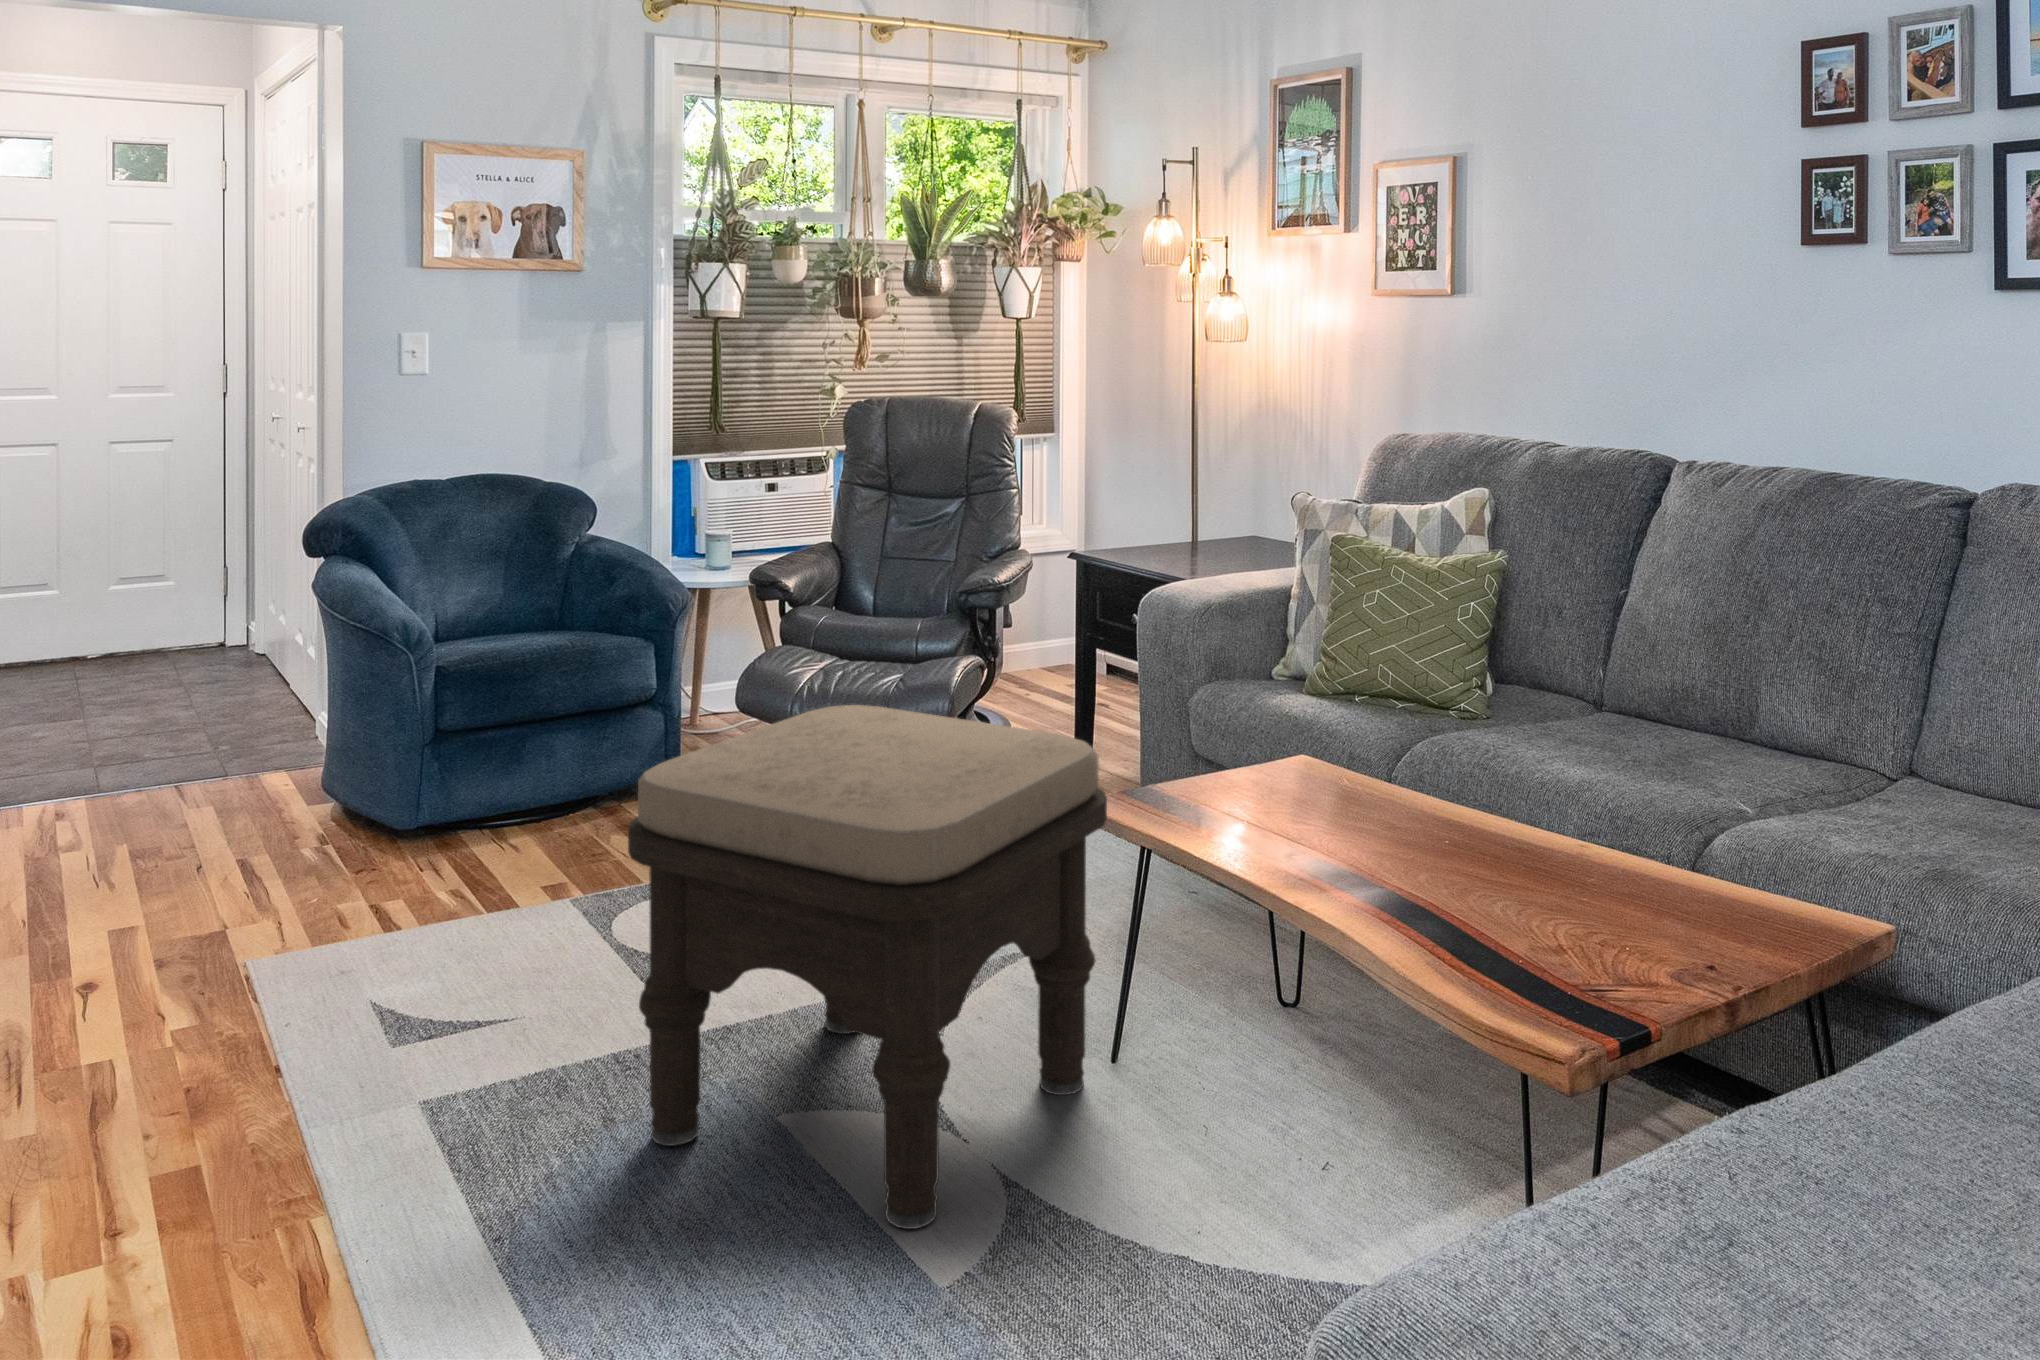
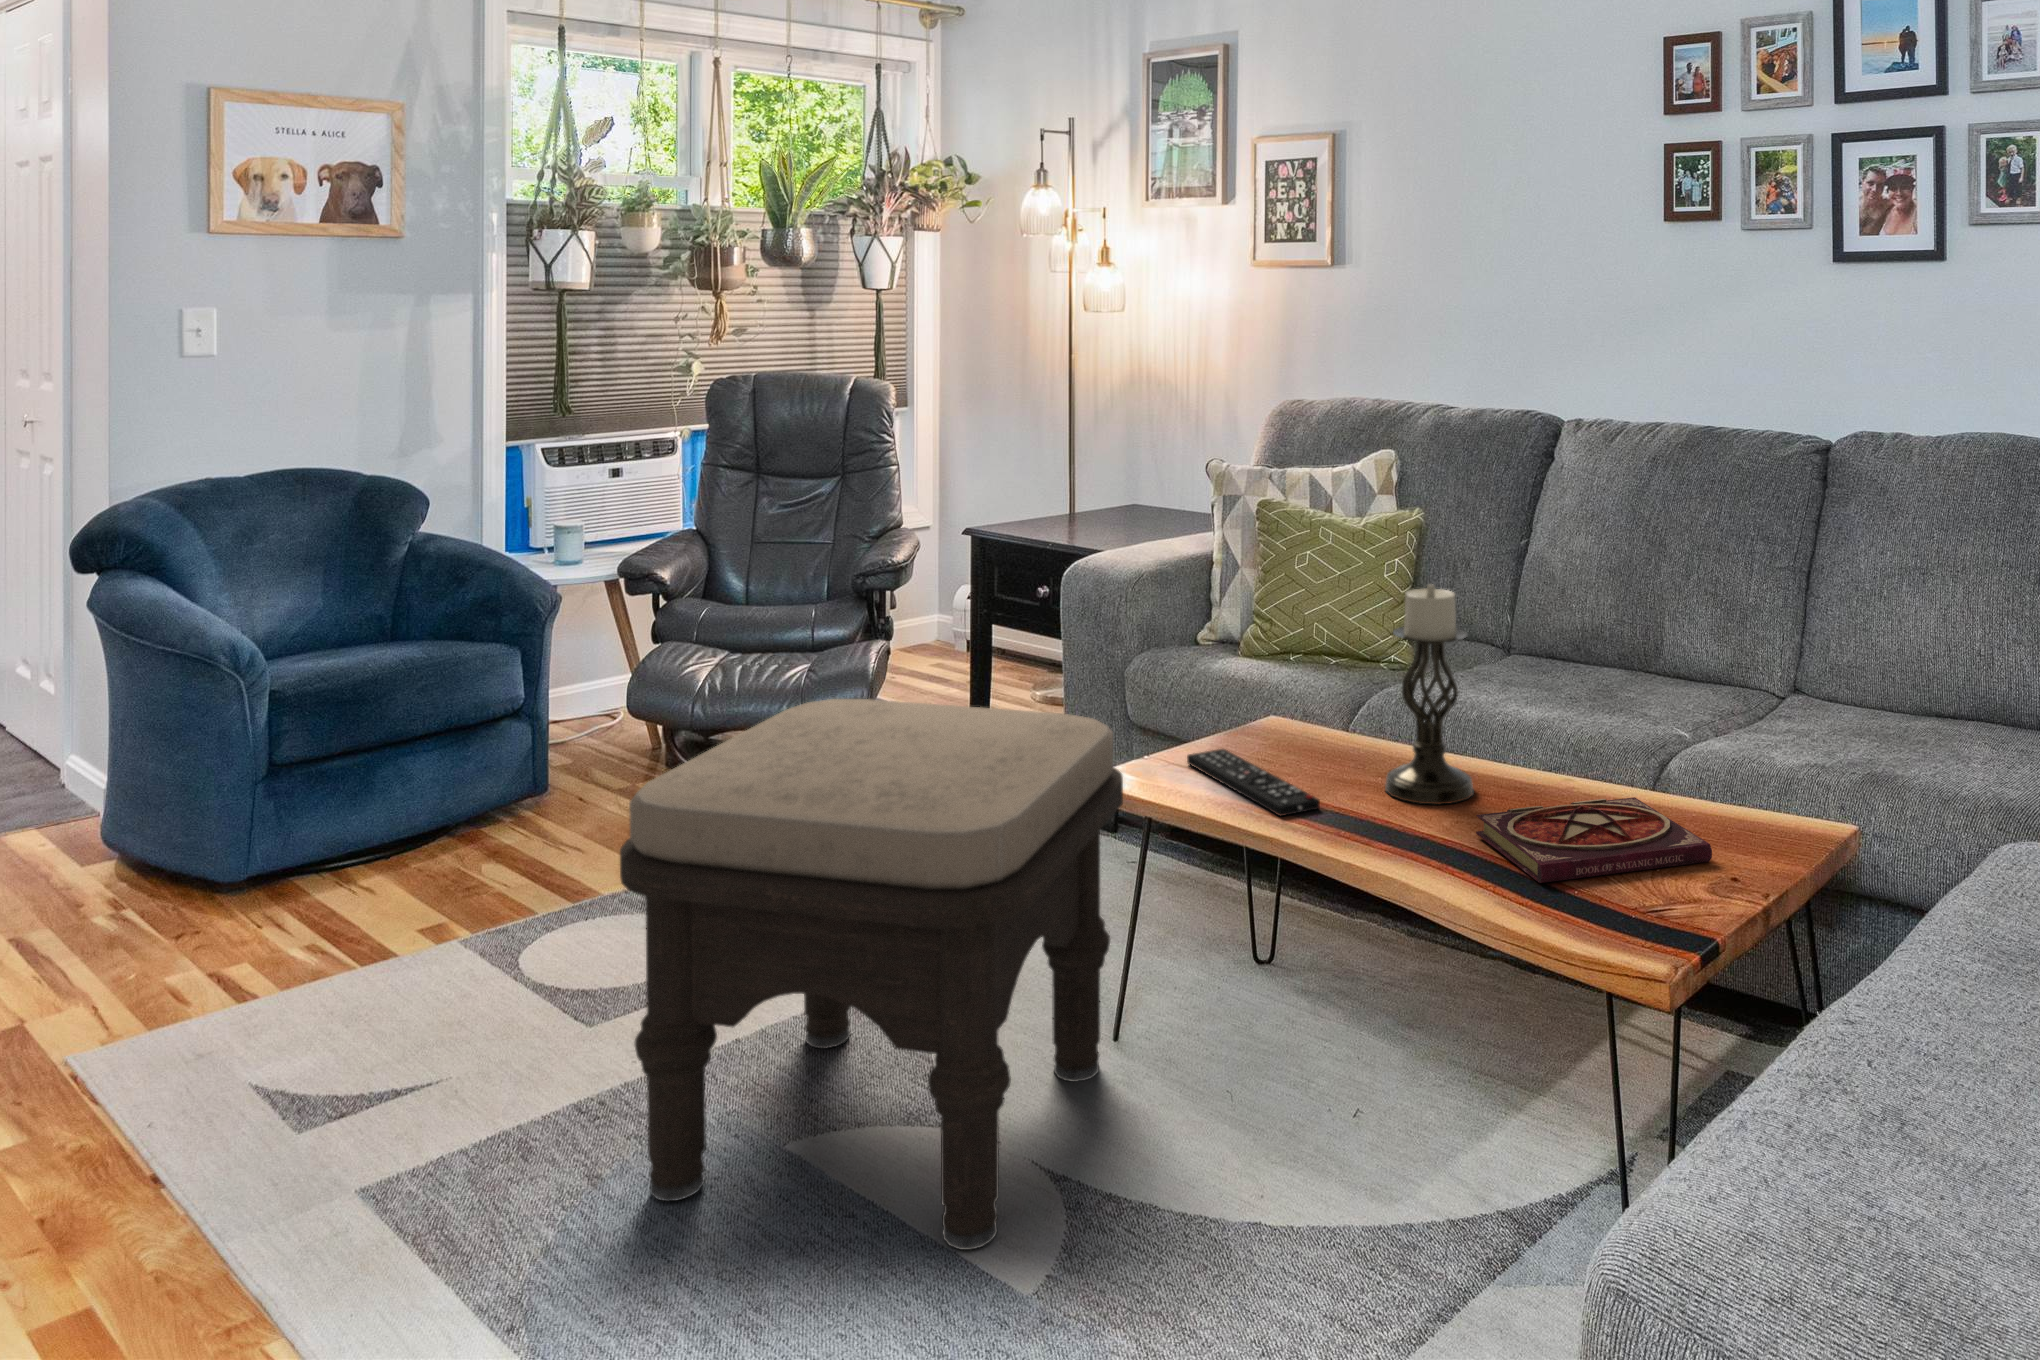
candle holder: none [1388,628,1484,858] -> present [1385,584,1473,805]
remote control: none [1200,784,1310,854] -> present [1187,749,1320,816]
book: none [1459,868,1708,945] -> present [1476,797,1712,883]

